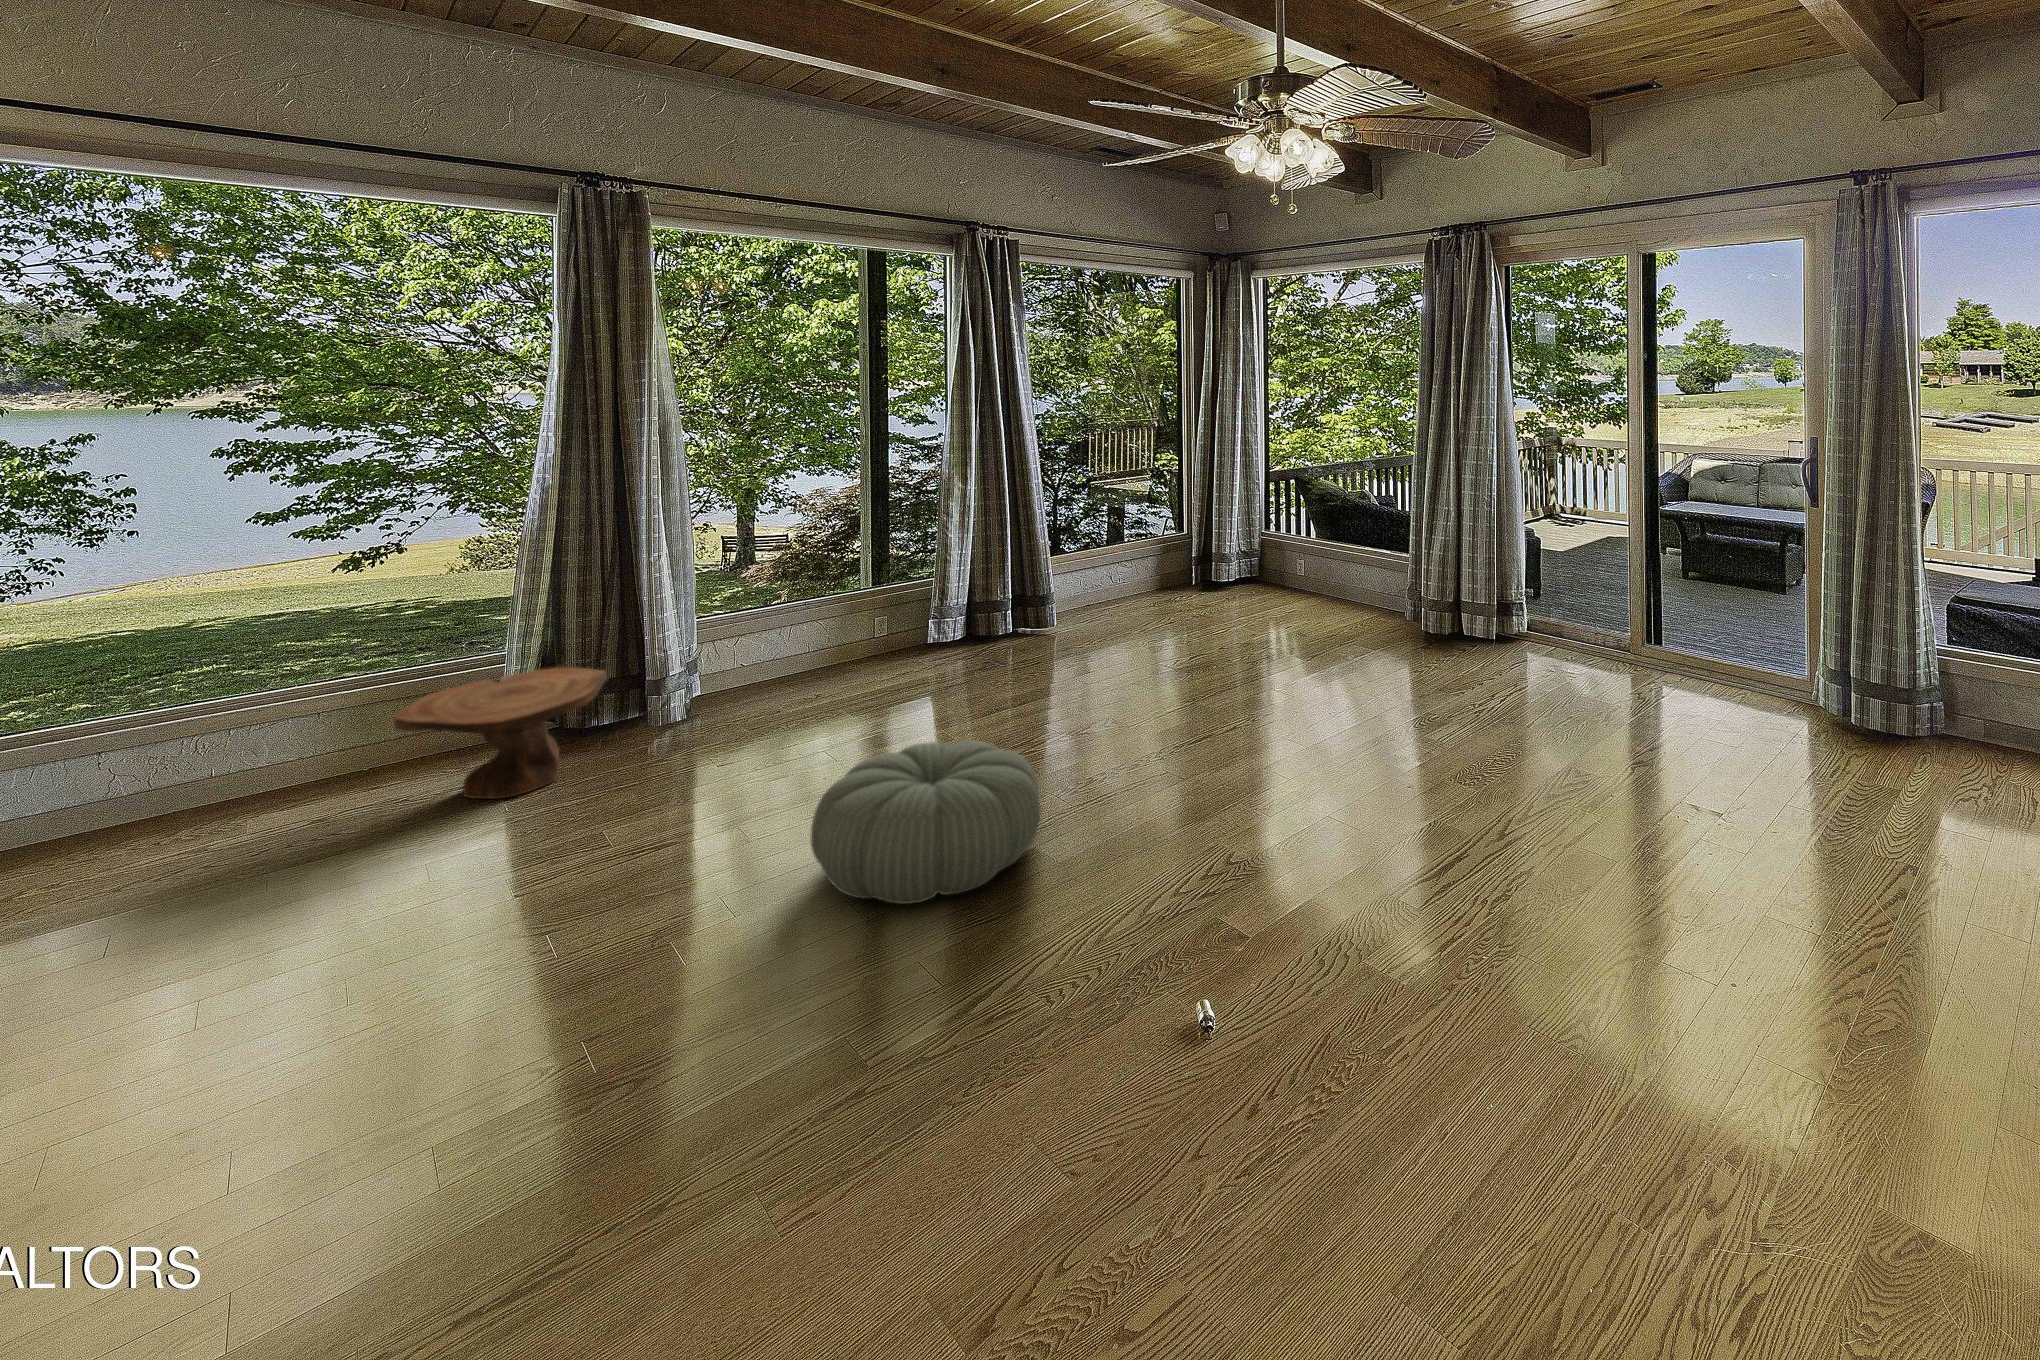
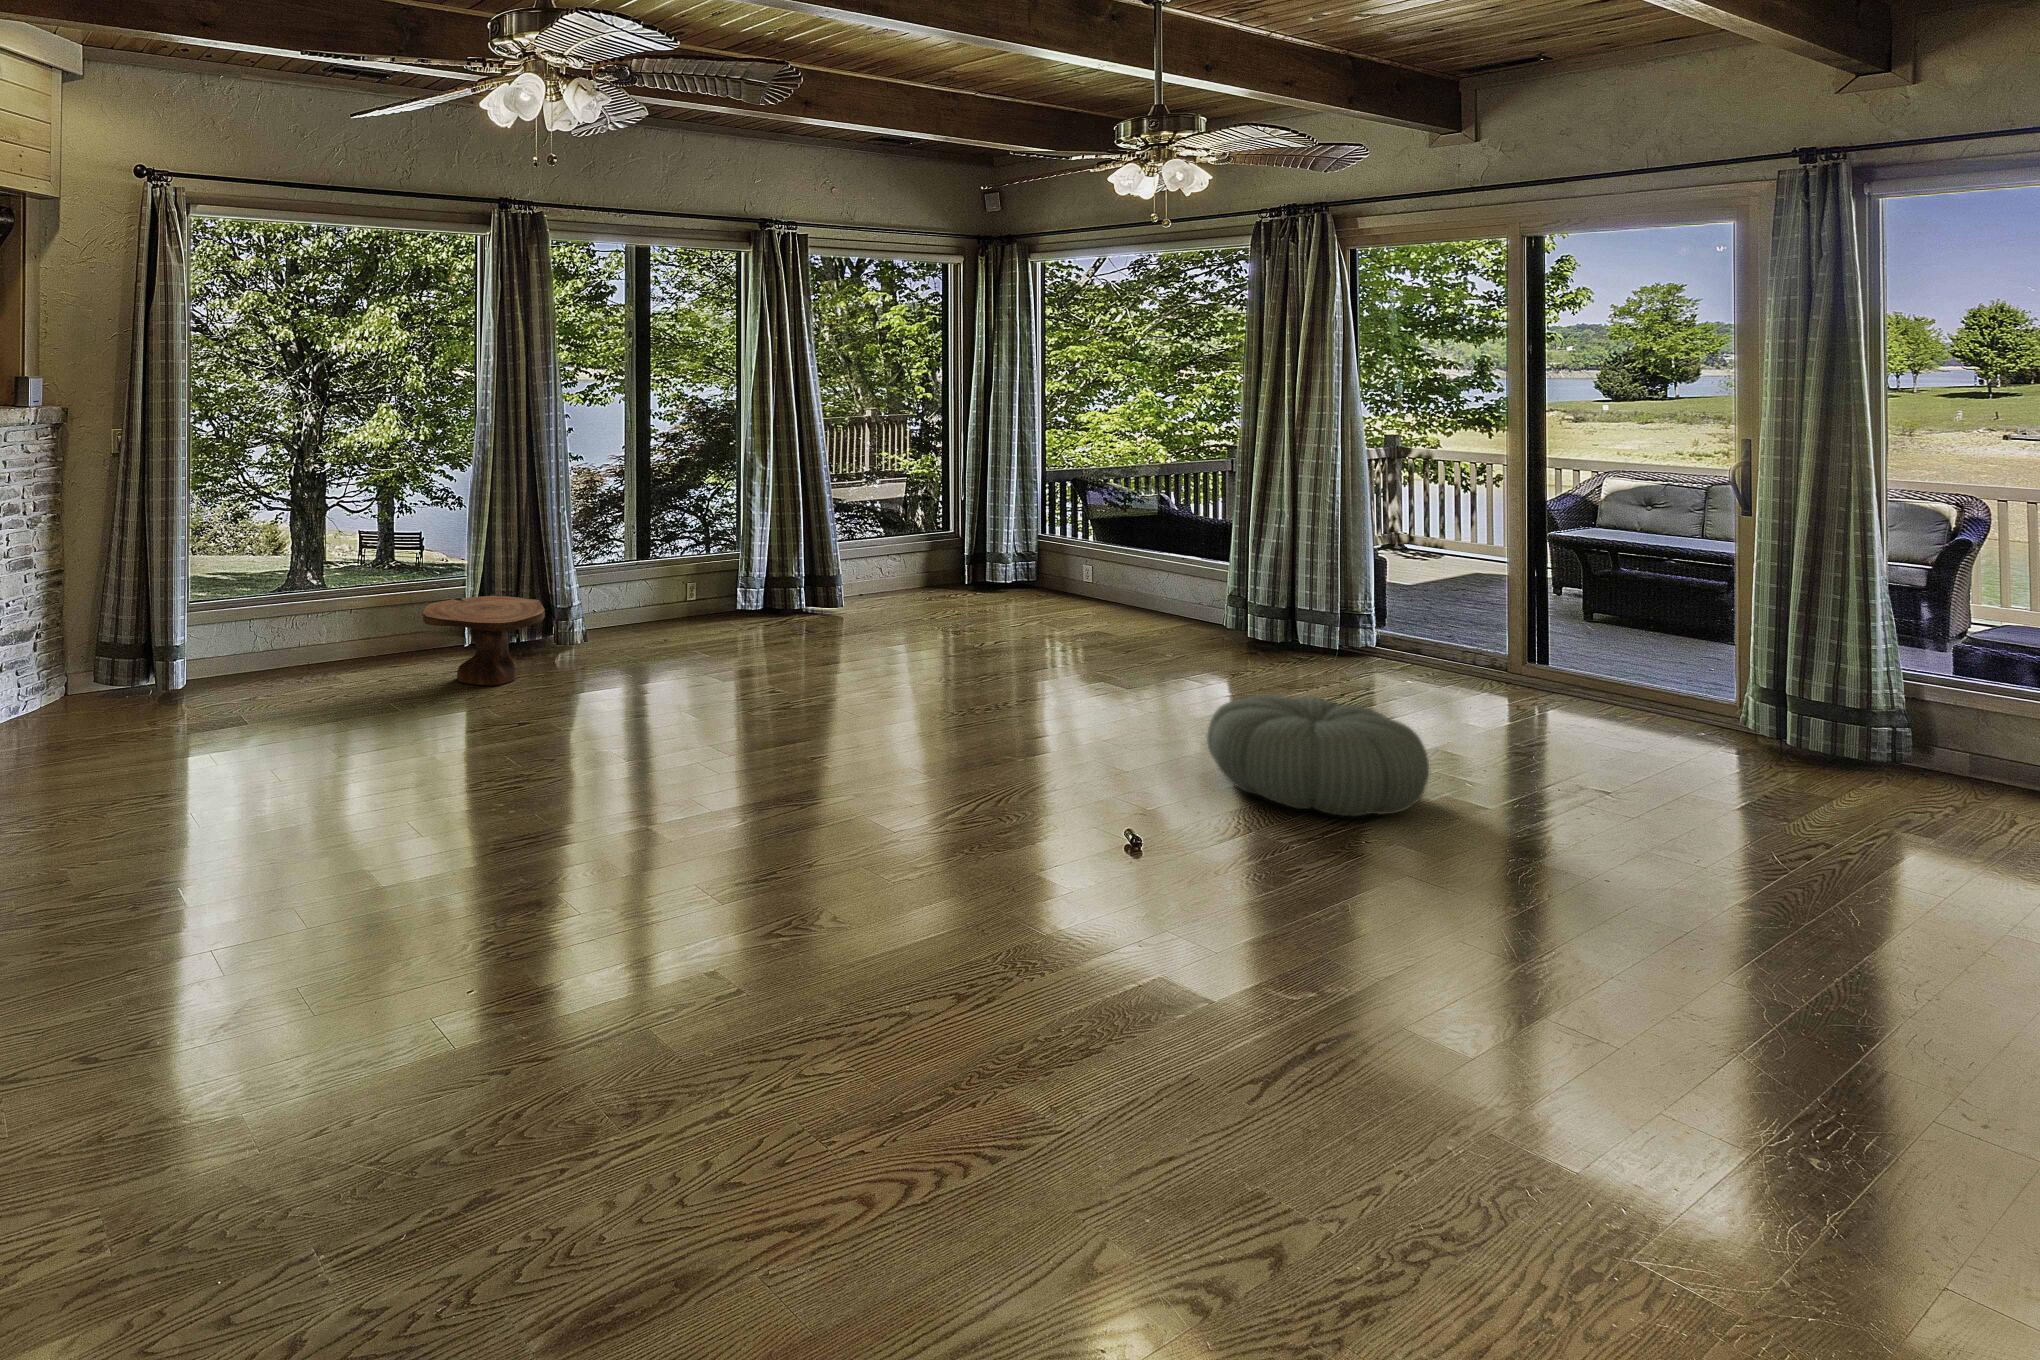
pouf: present [811,740,1040,904] -> present [1207,695,1429,816]

